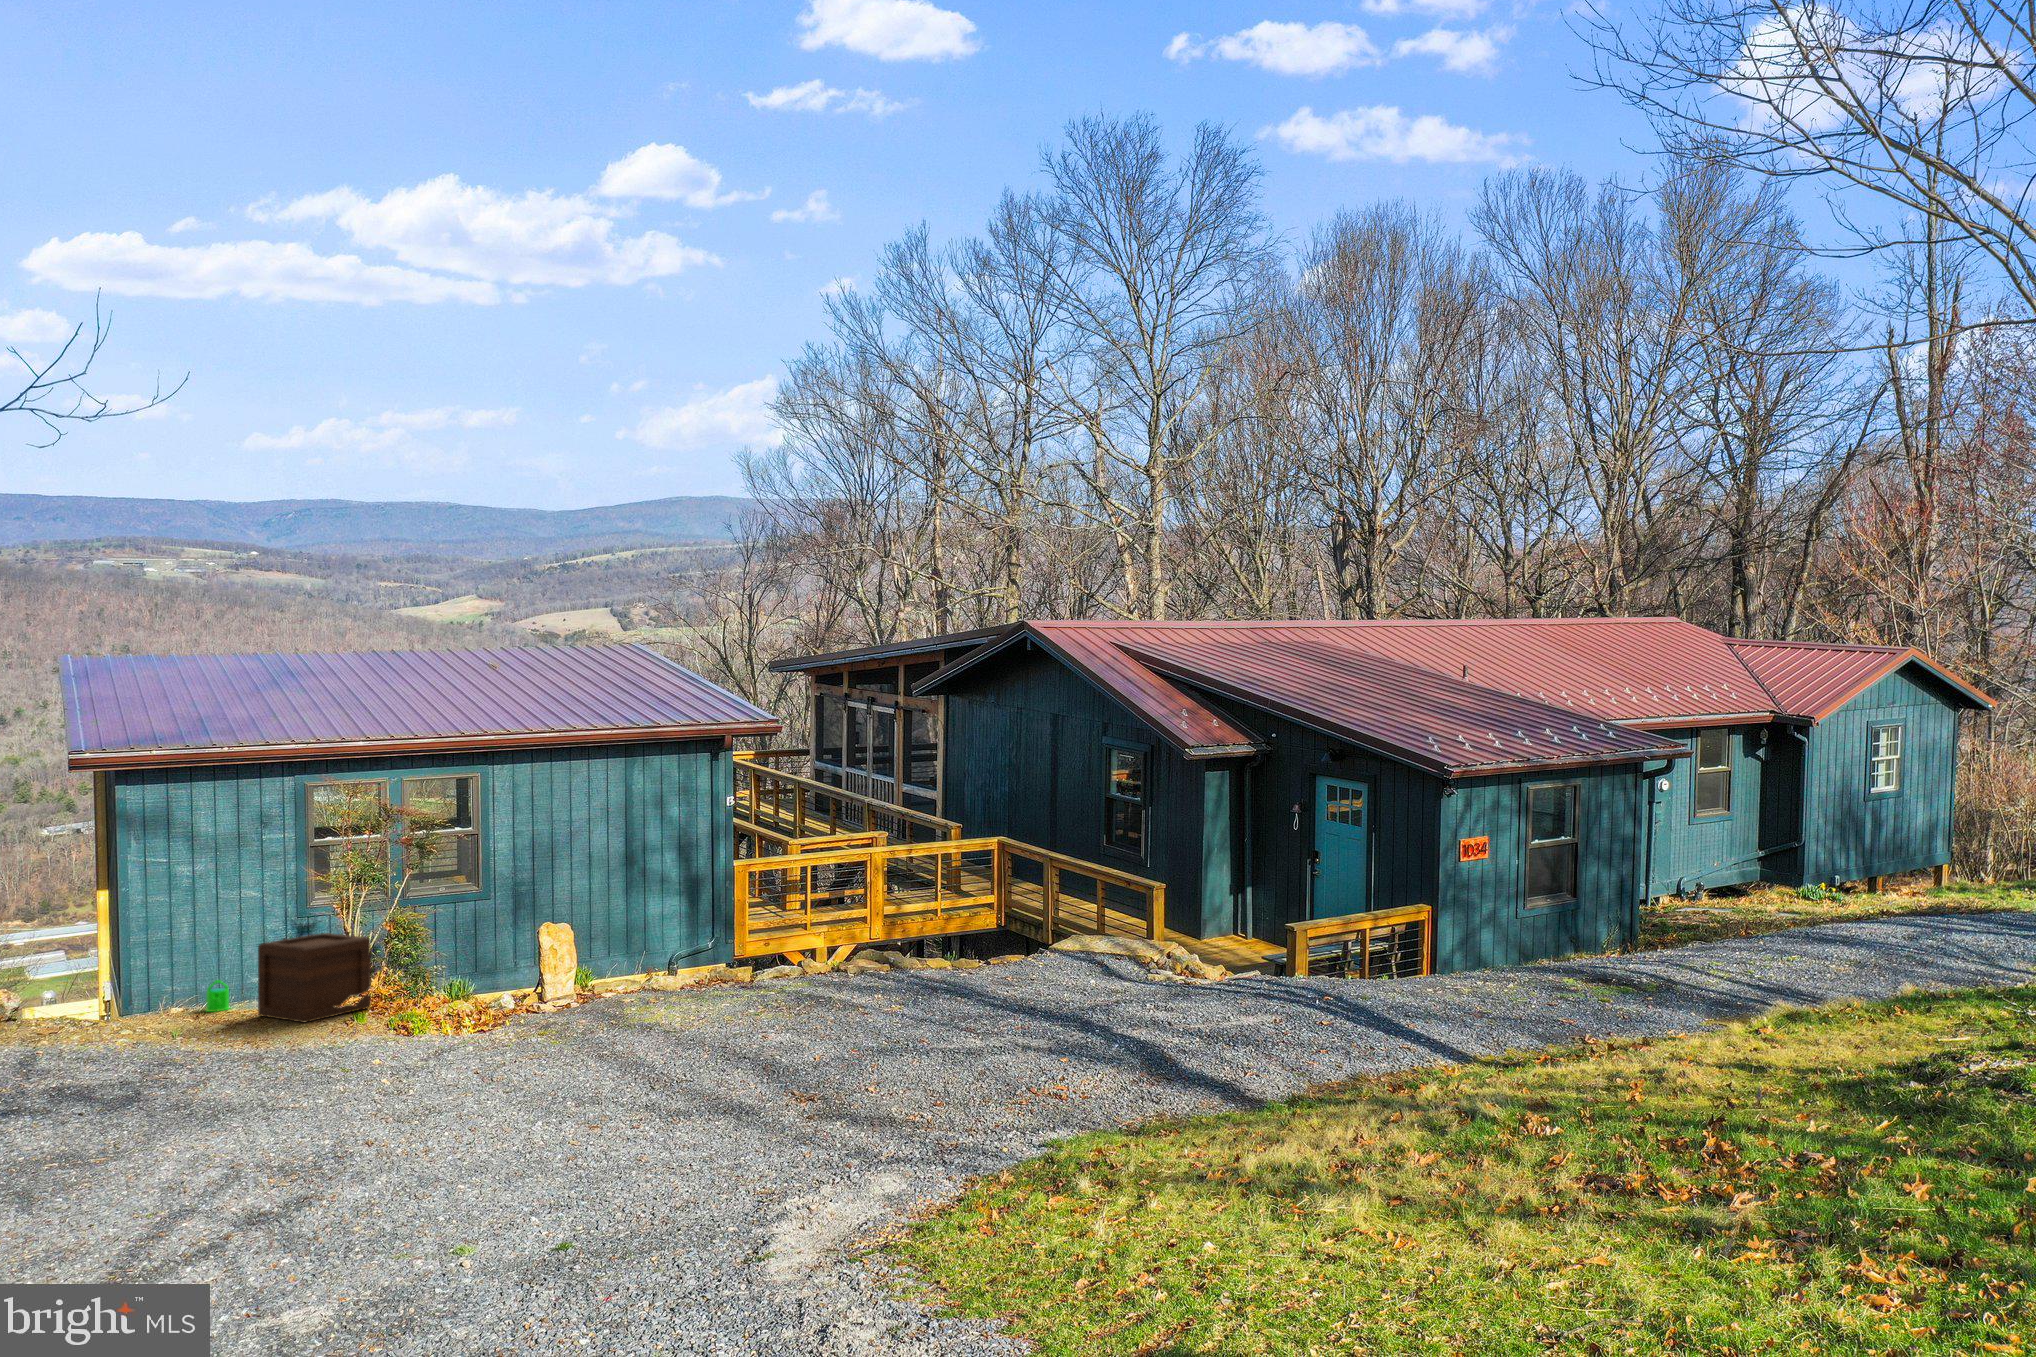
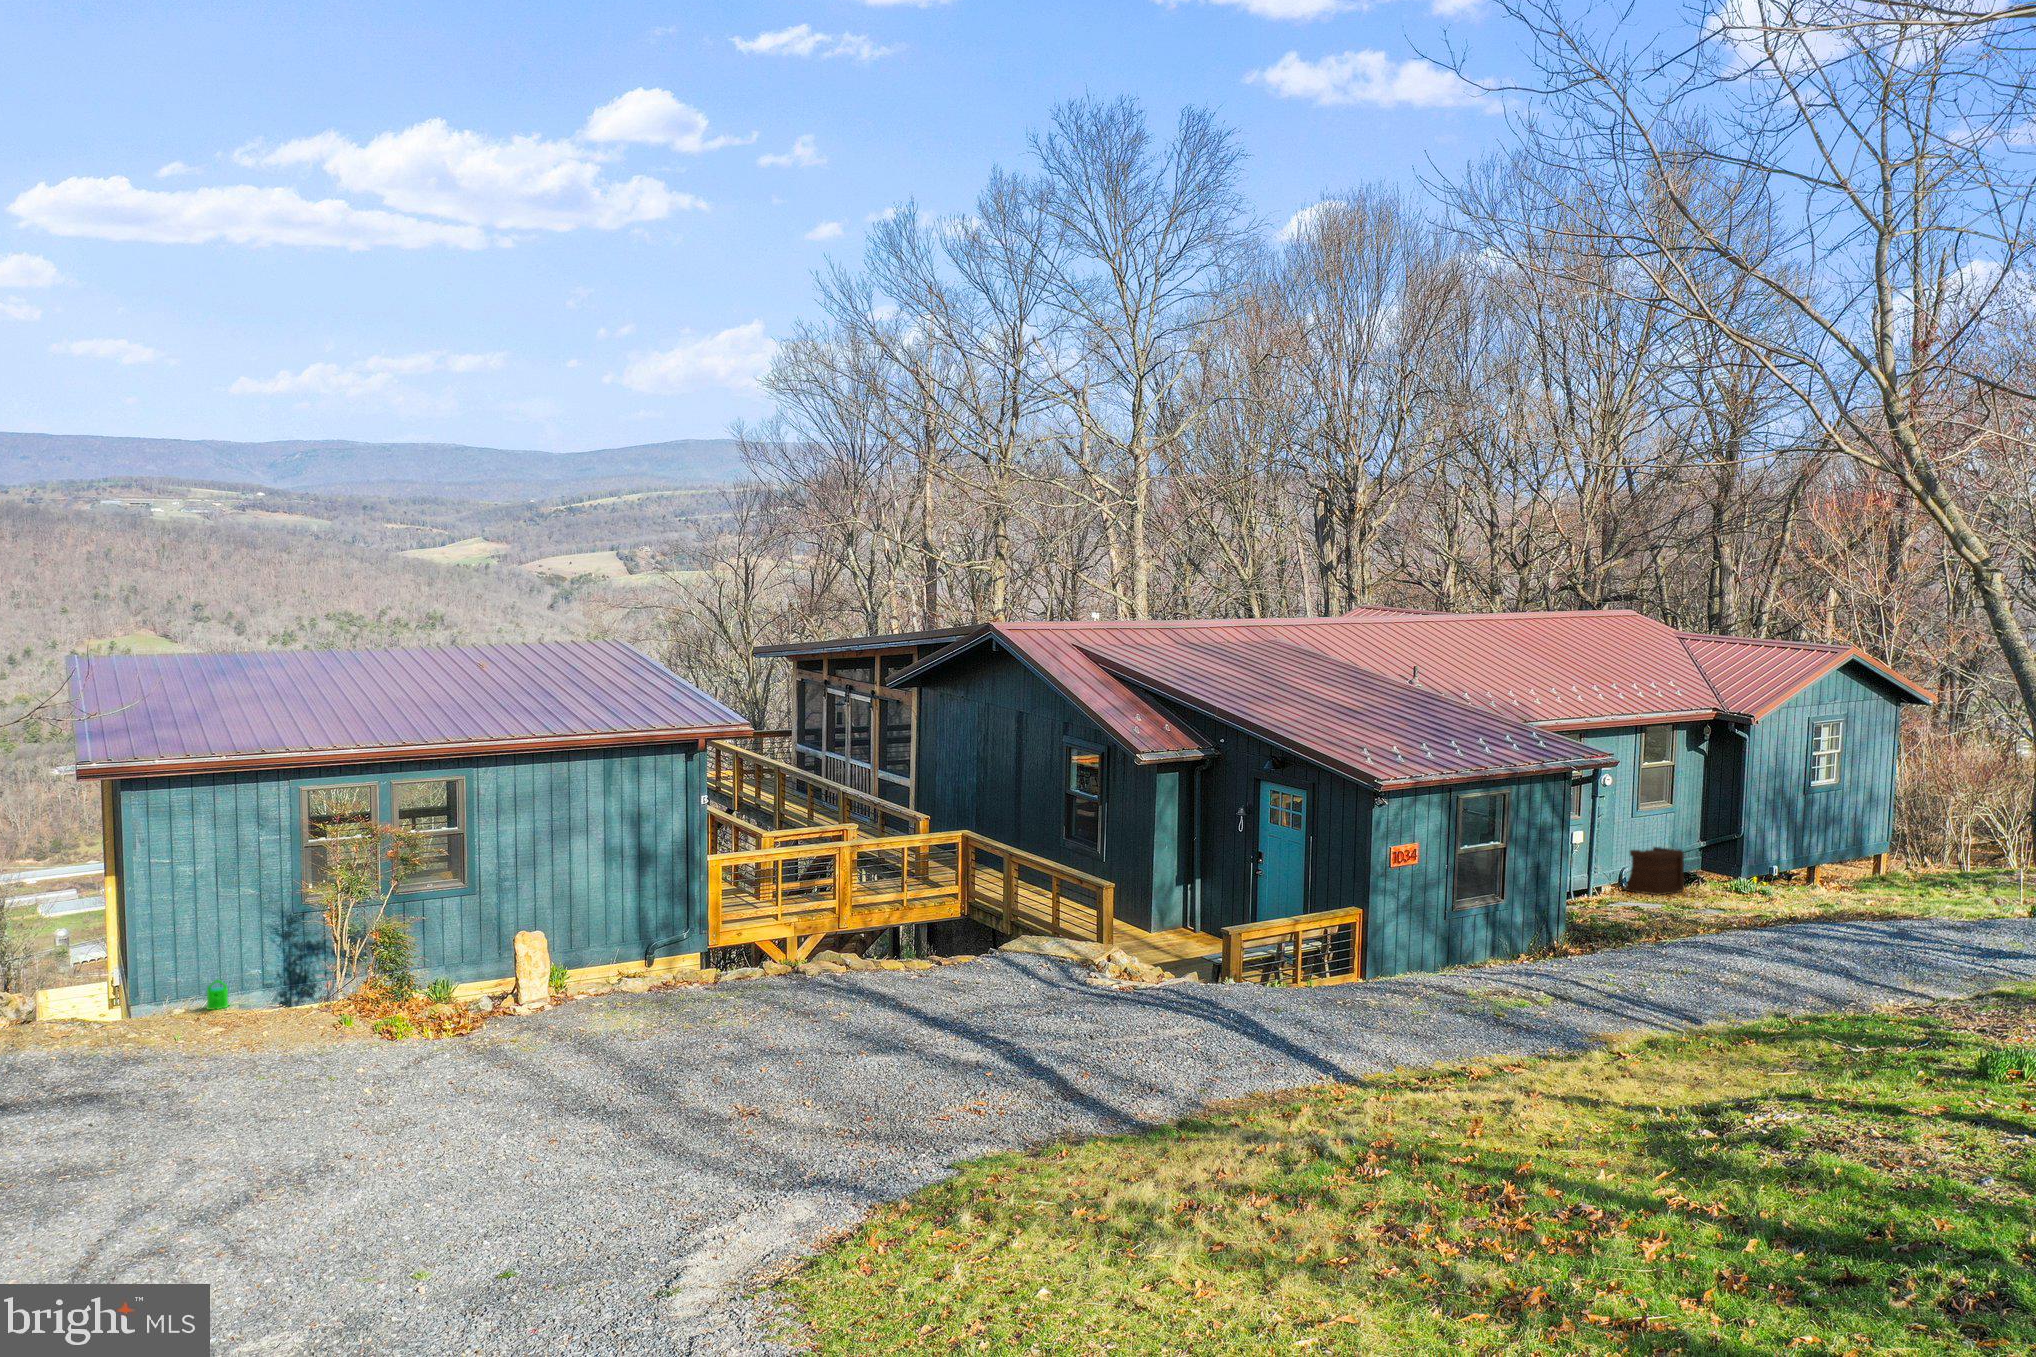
wooden crate: present [258,933,371,1023] -> present [1624,847,1684,895]

